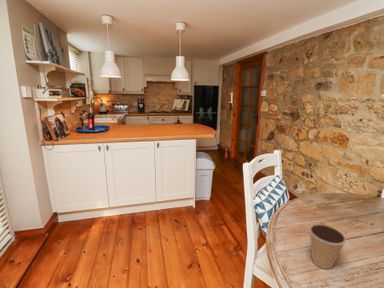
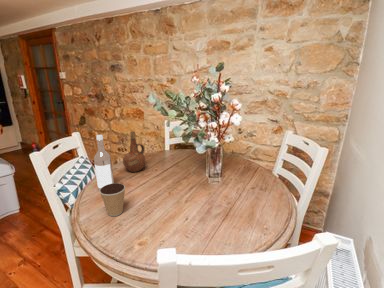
wine bottle: none [297,161,322,227] -> present [94,135,114,190]
ceramic pitcher: none [327,164,362,214] -> present [123,132,145,172]

